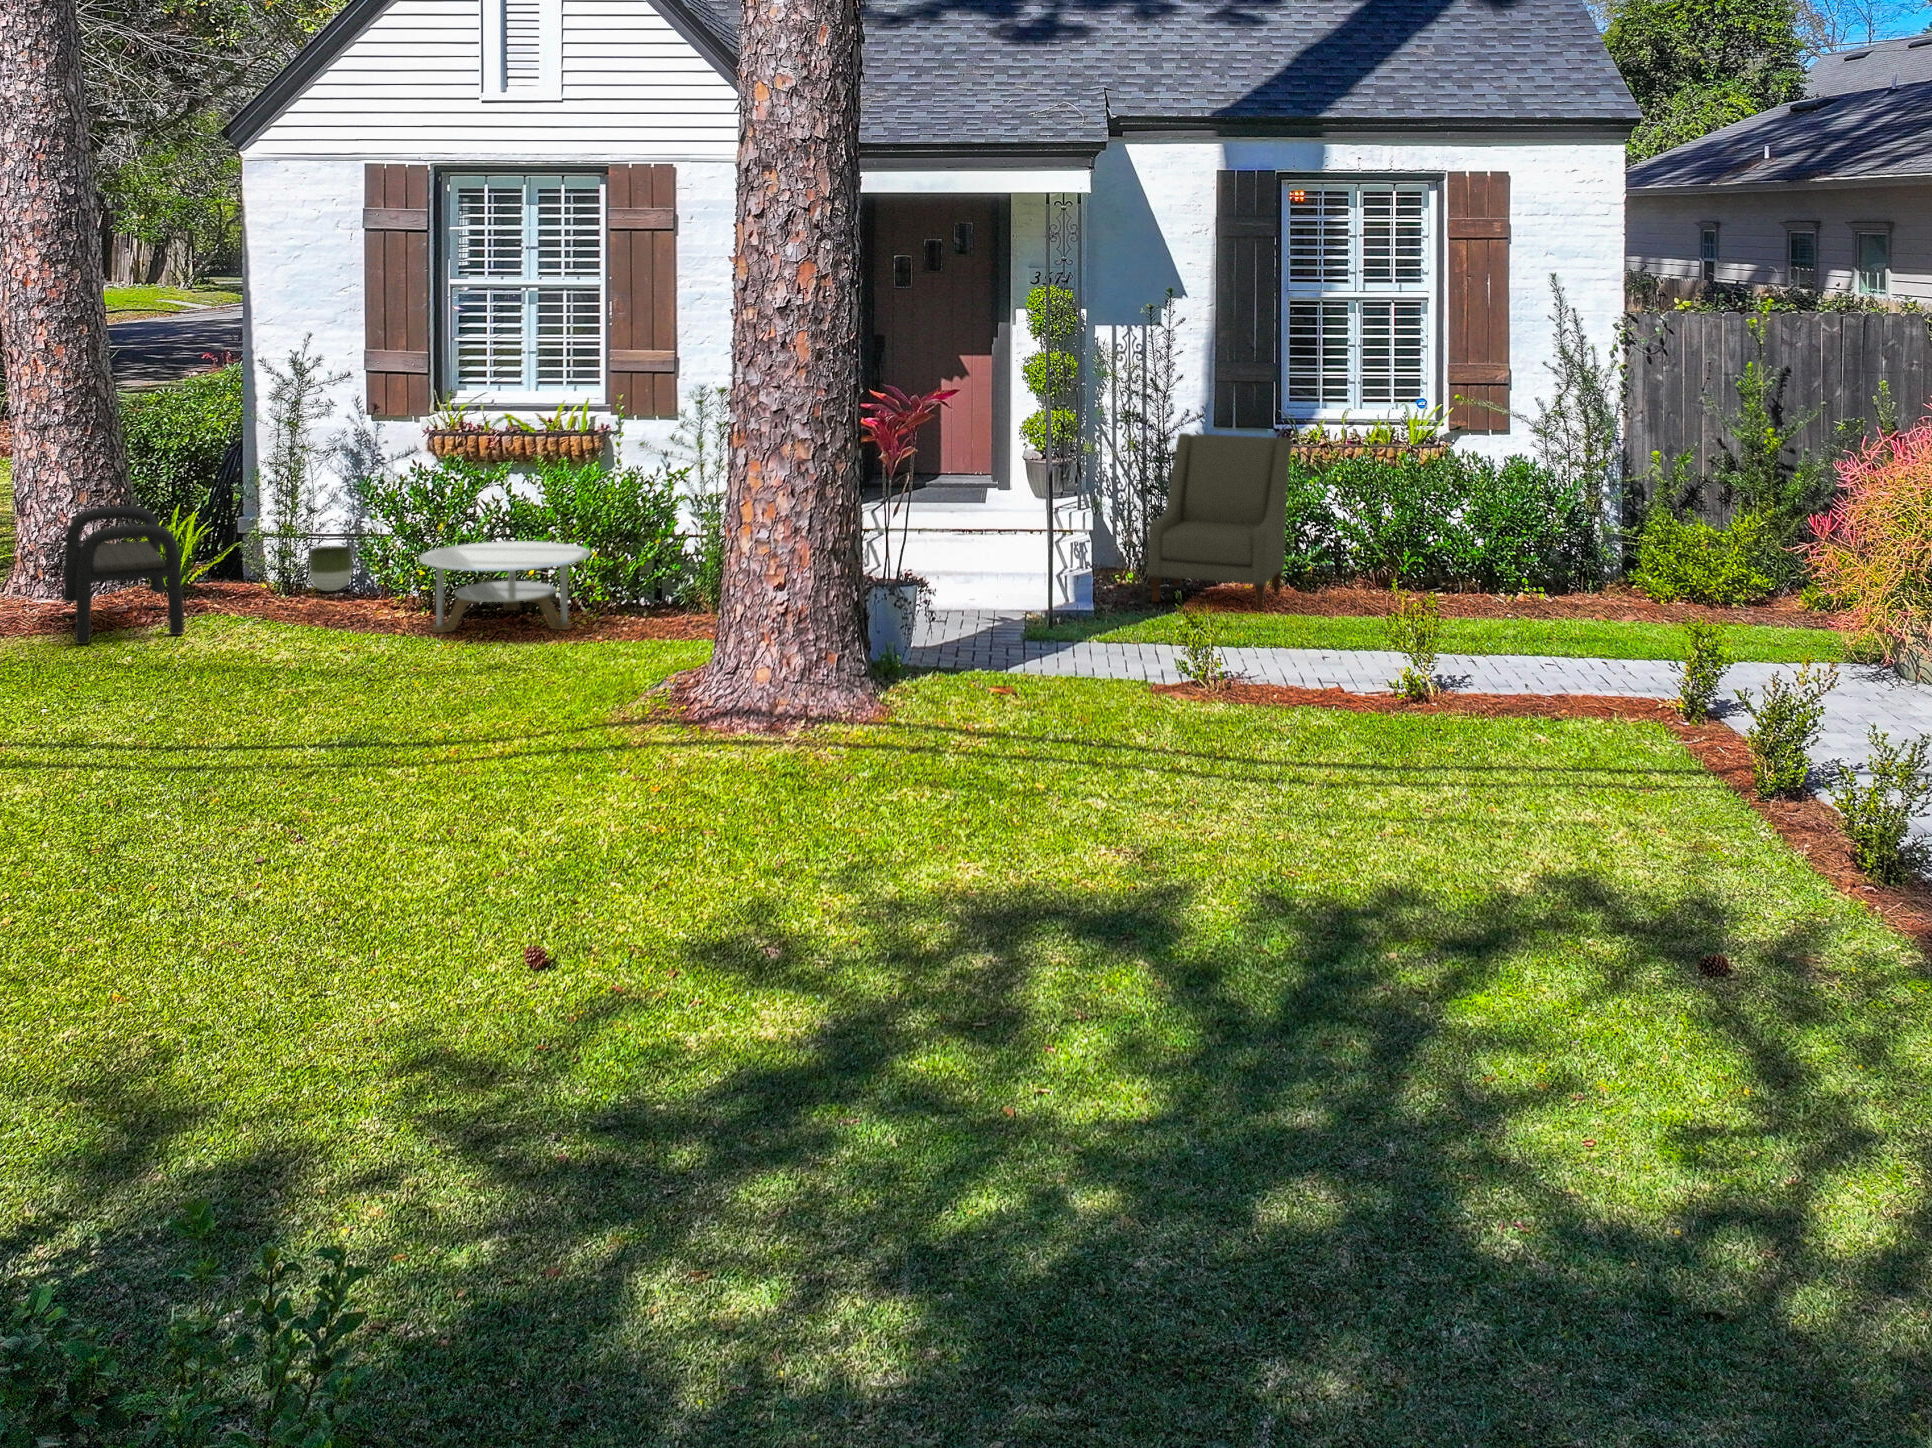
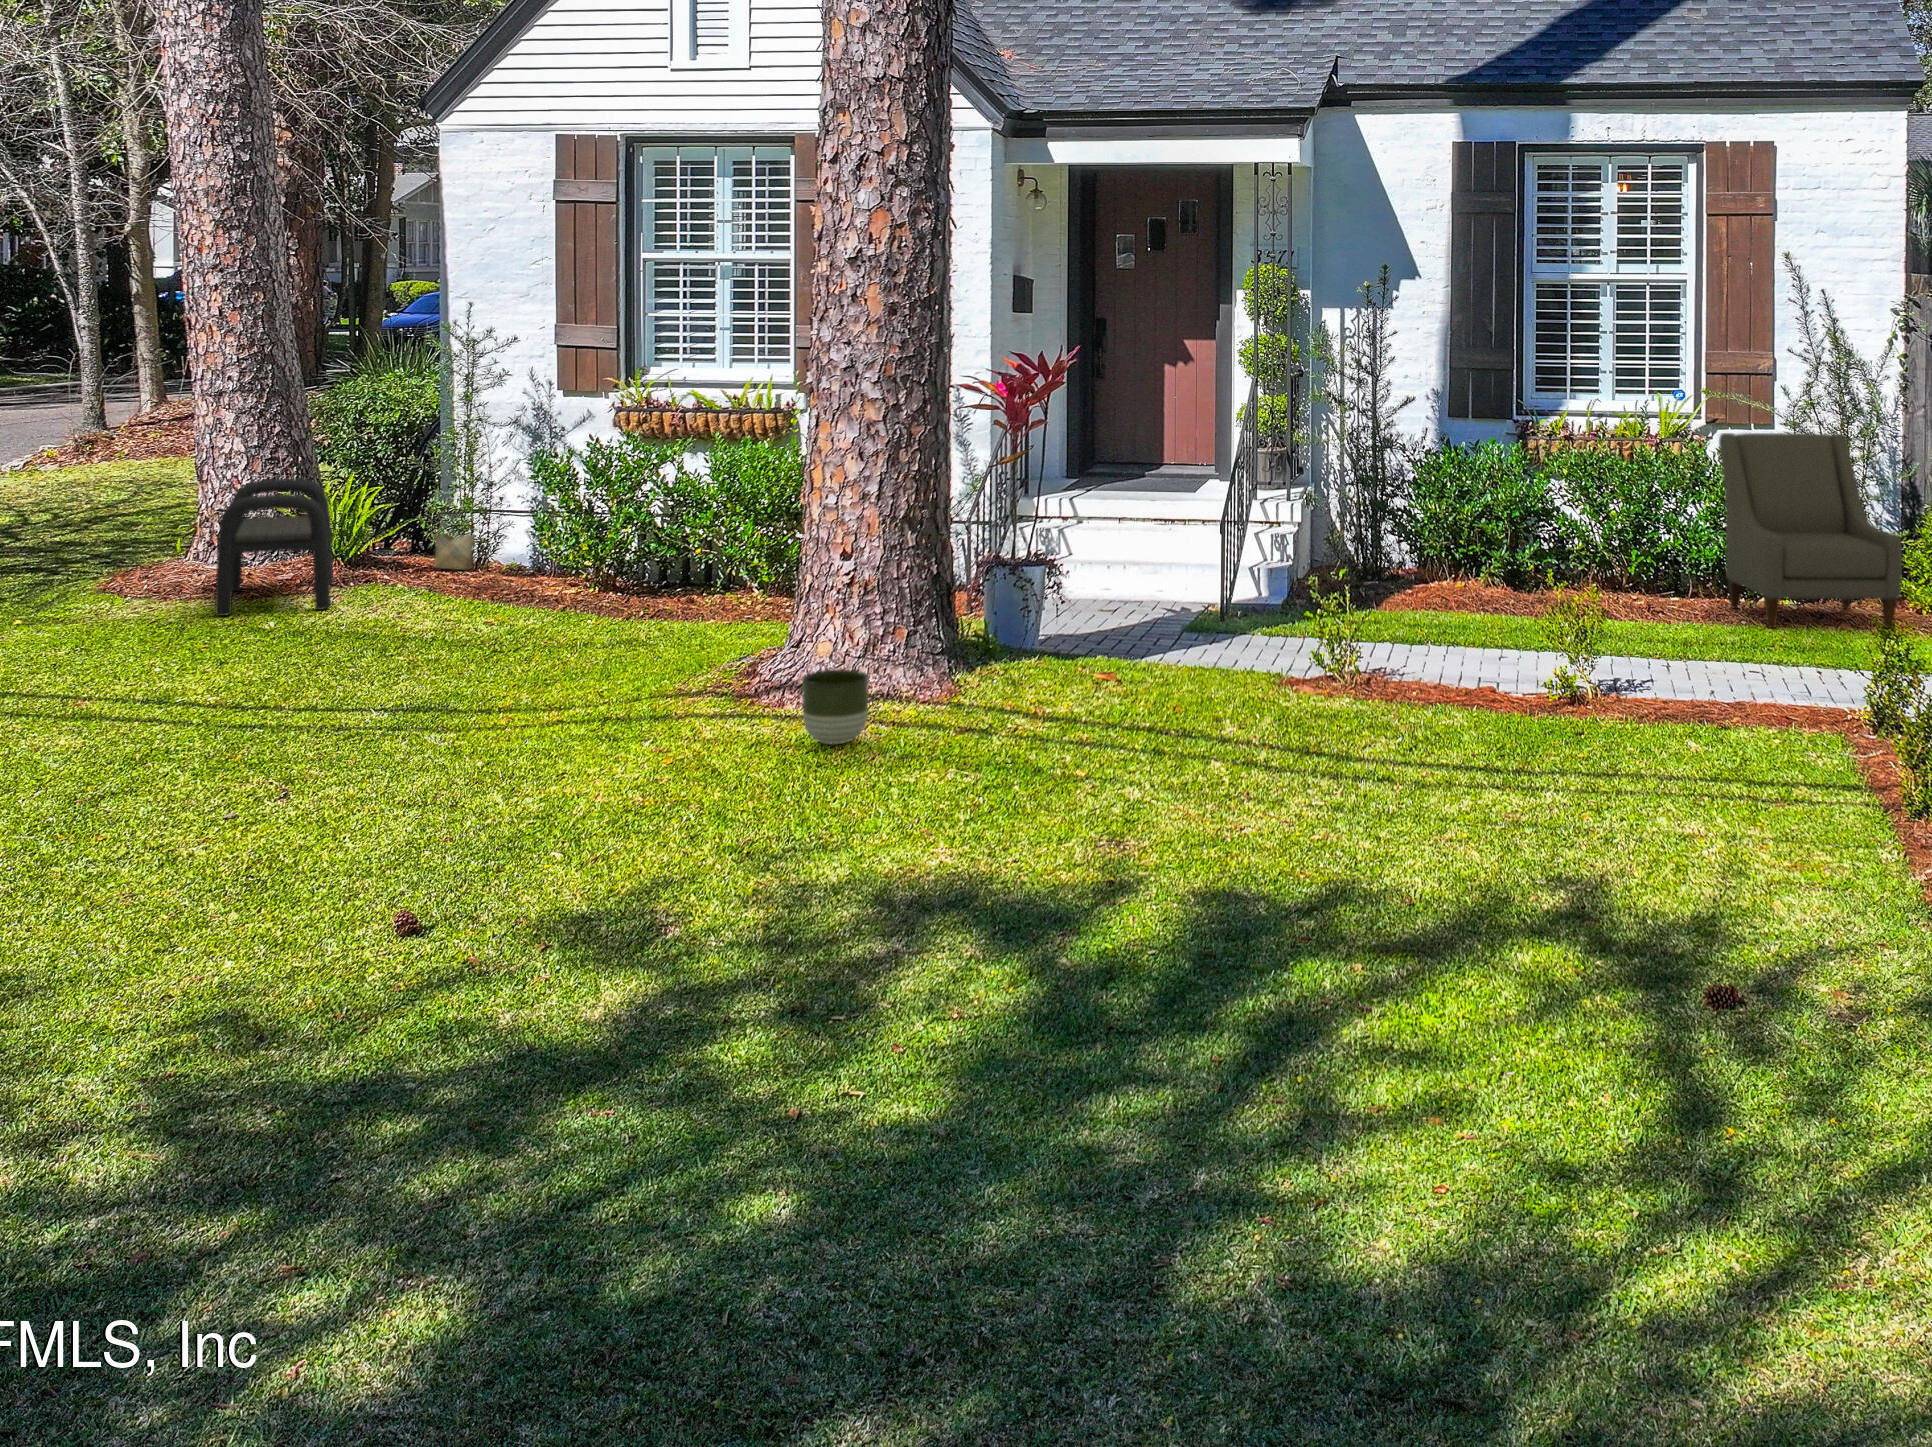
chair: present [1148,433,1291,611] -> present [1719,433,1902,628]
woven basket: none [252,534,292,589] -> present [434,518,475,570]
round table: present [419,541,590,633] -> none [569,523,752,614]
planter: present [309,546,352,591] -> present [802,670,869,745]

